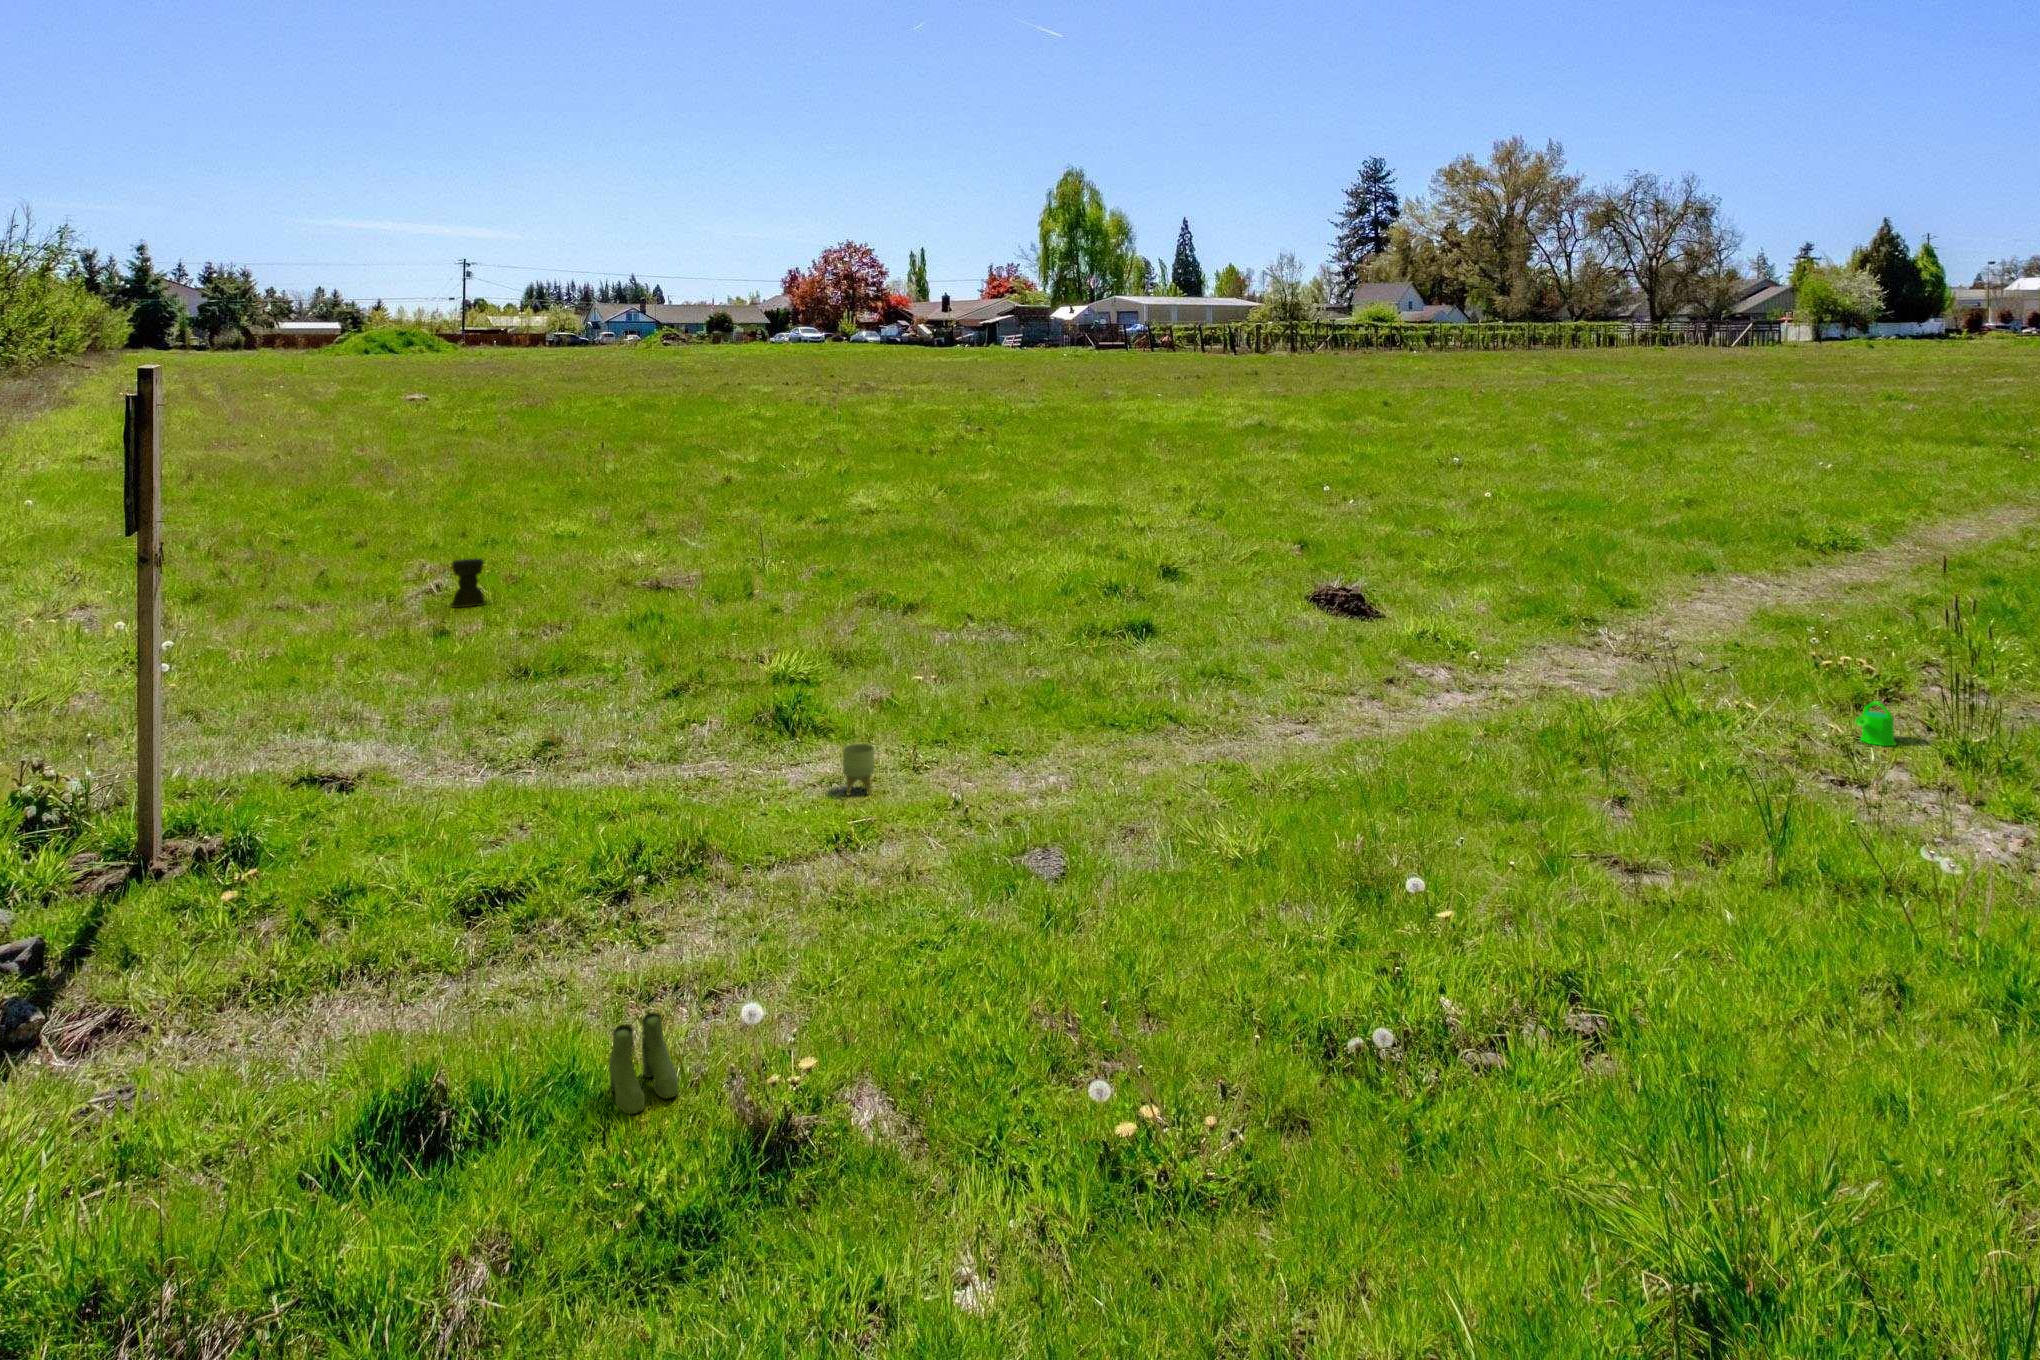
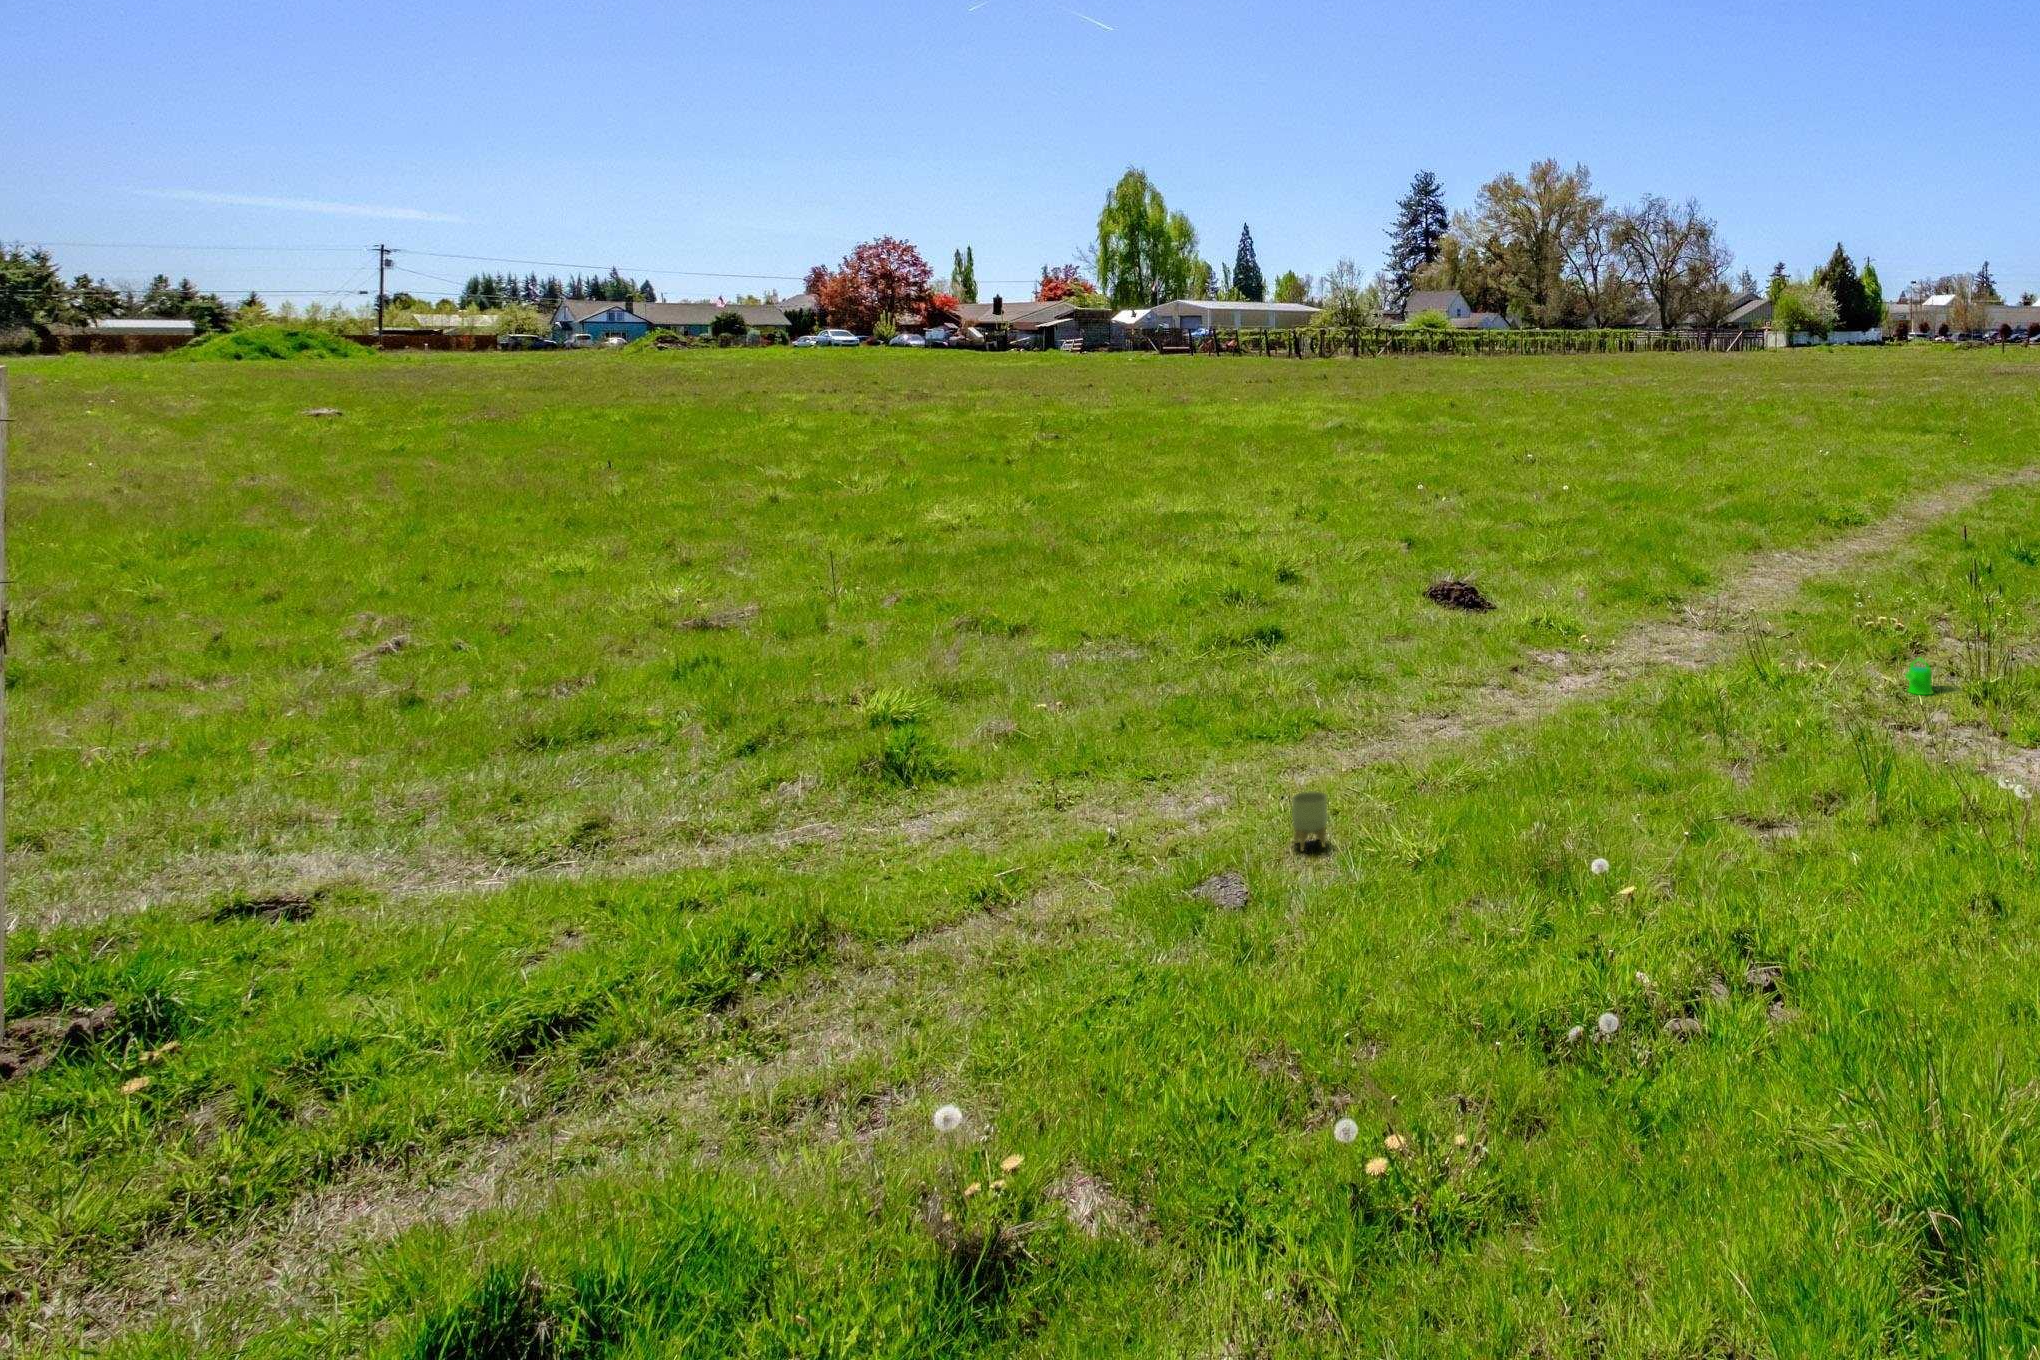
stool: present [452,559,485,608] -> none [415,603,466,666]
planter: present [843,744,874,795] -> present [1292,791,1327,851]
boots: present [609,1013,678,1114] -> none [762,1138,856,1266]

